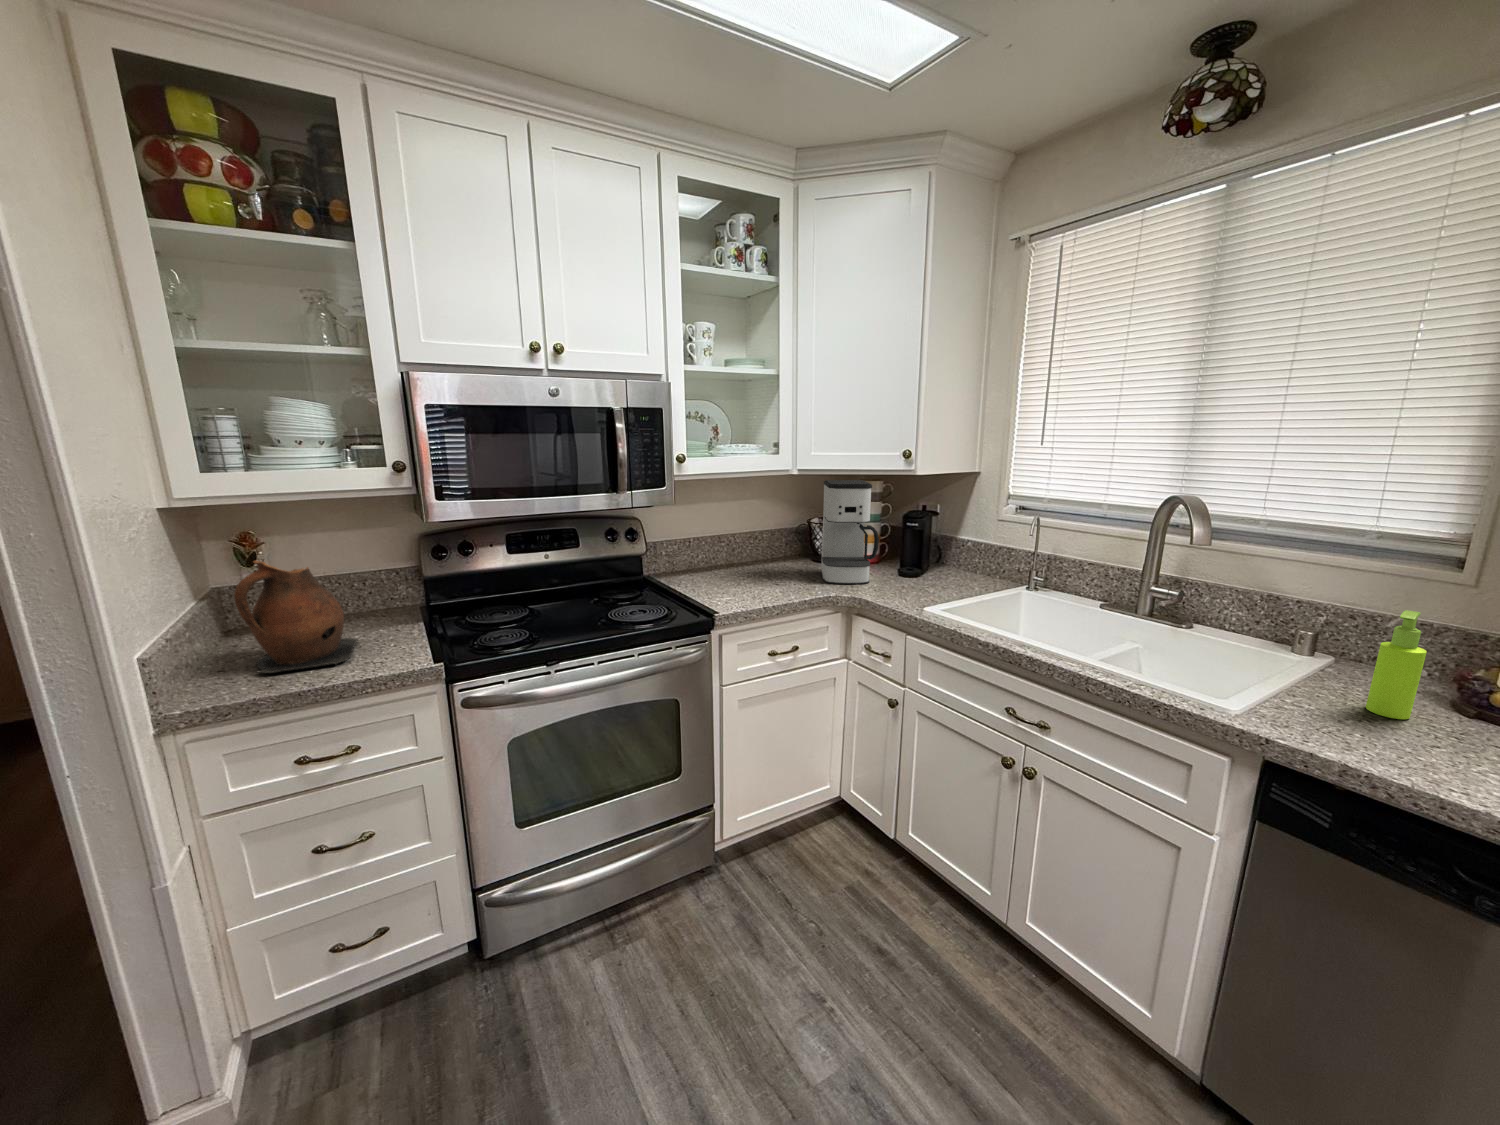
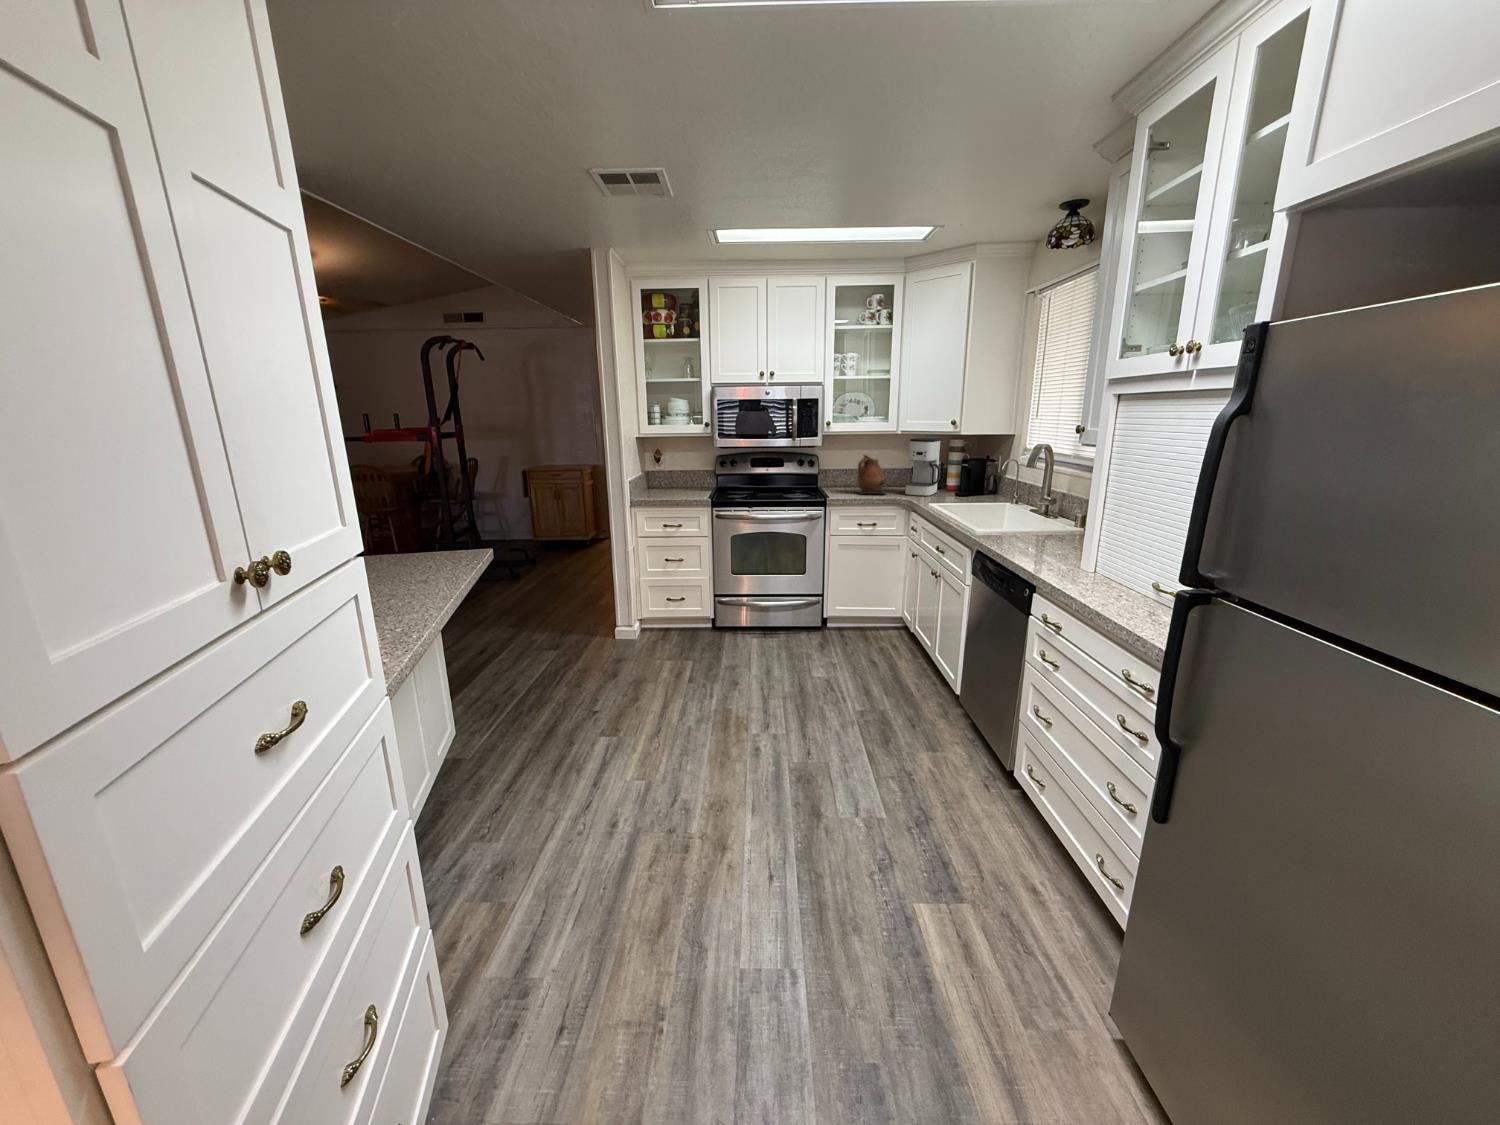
ceramic pitcher: present [234,561,357,673] -> present [857,455,886,494]
soap dispenser: present [1366,610,1427,719] -> none [1041,490,1060,540]

